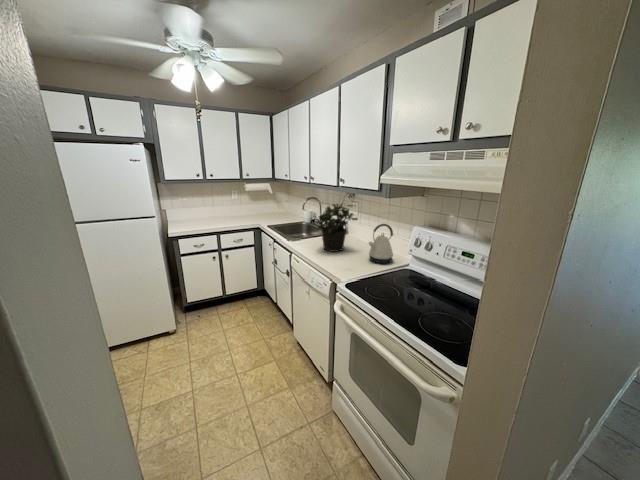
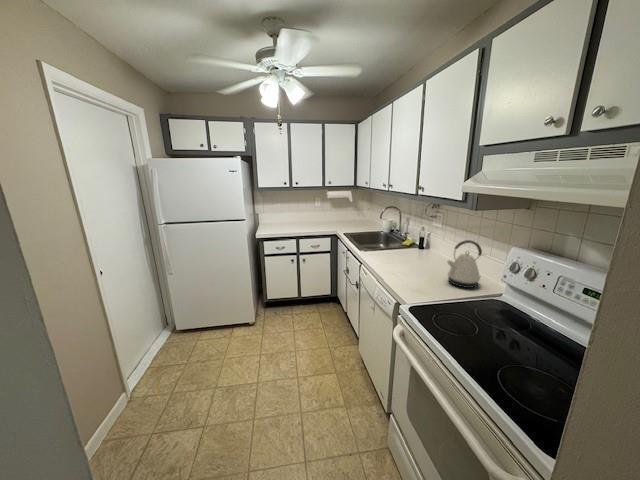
potted plant: present [317,204,358,252] -> none [388,213,438,268]

